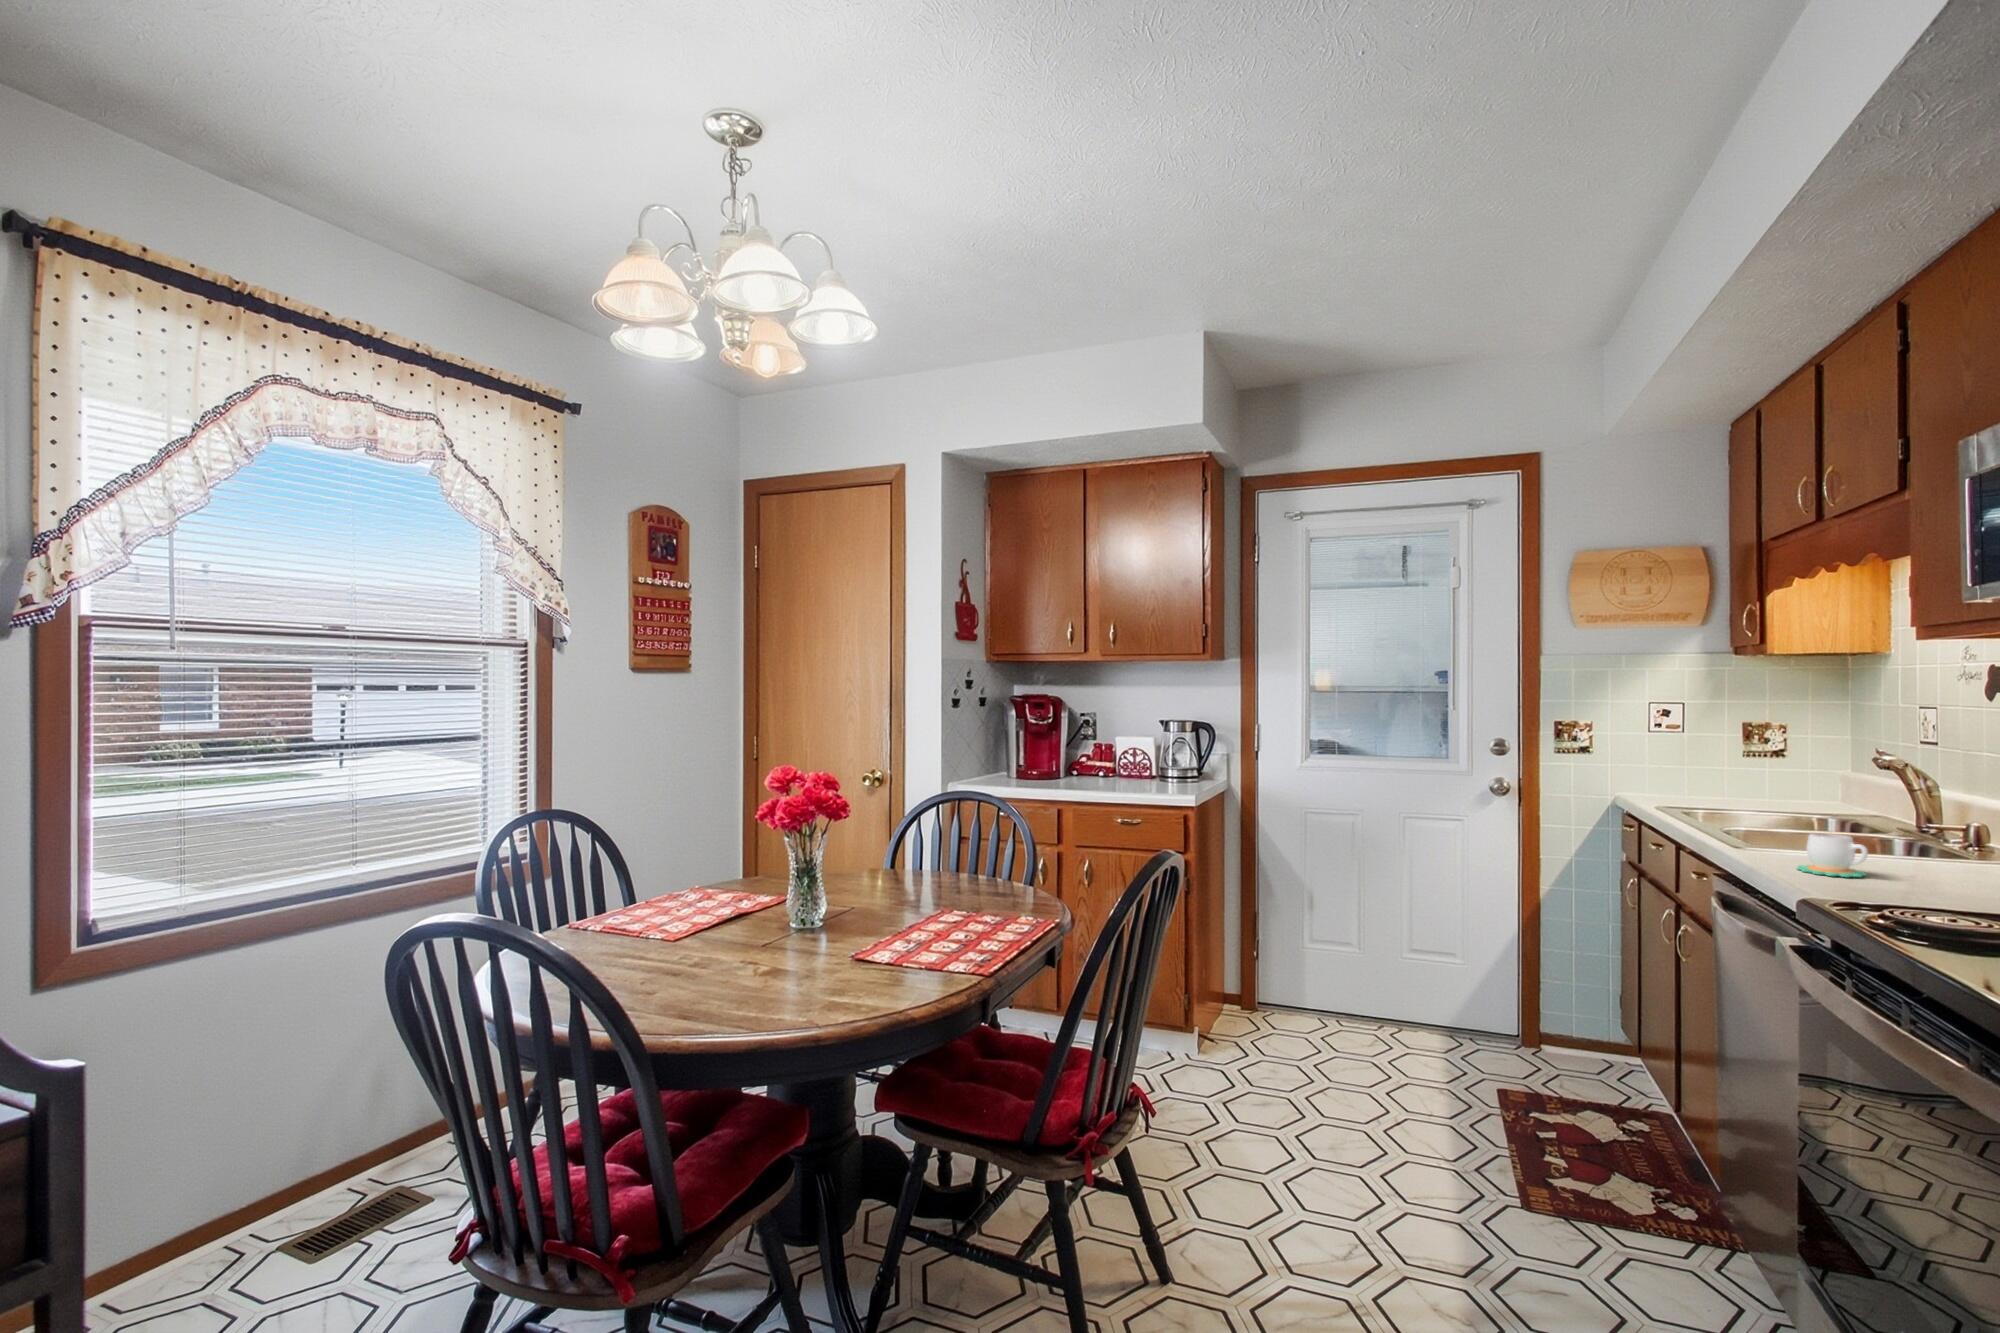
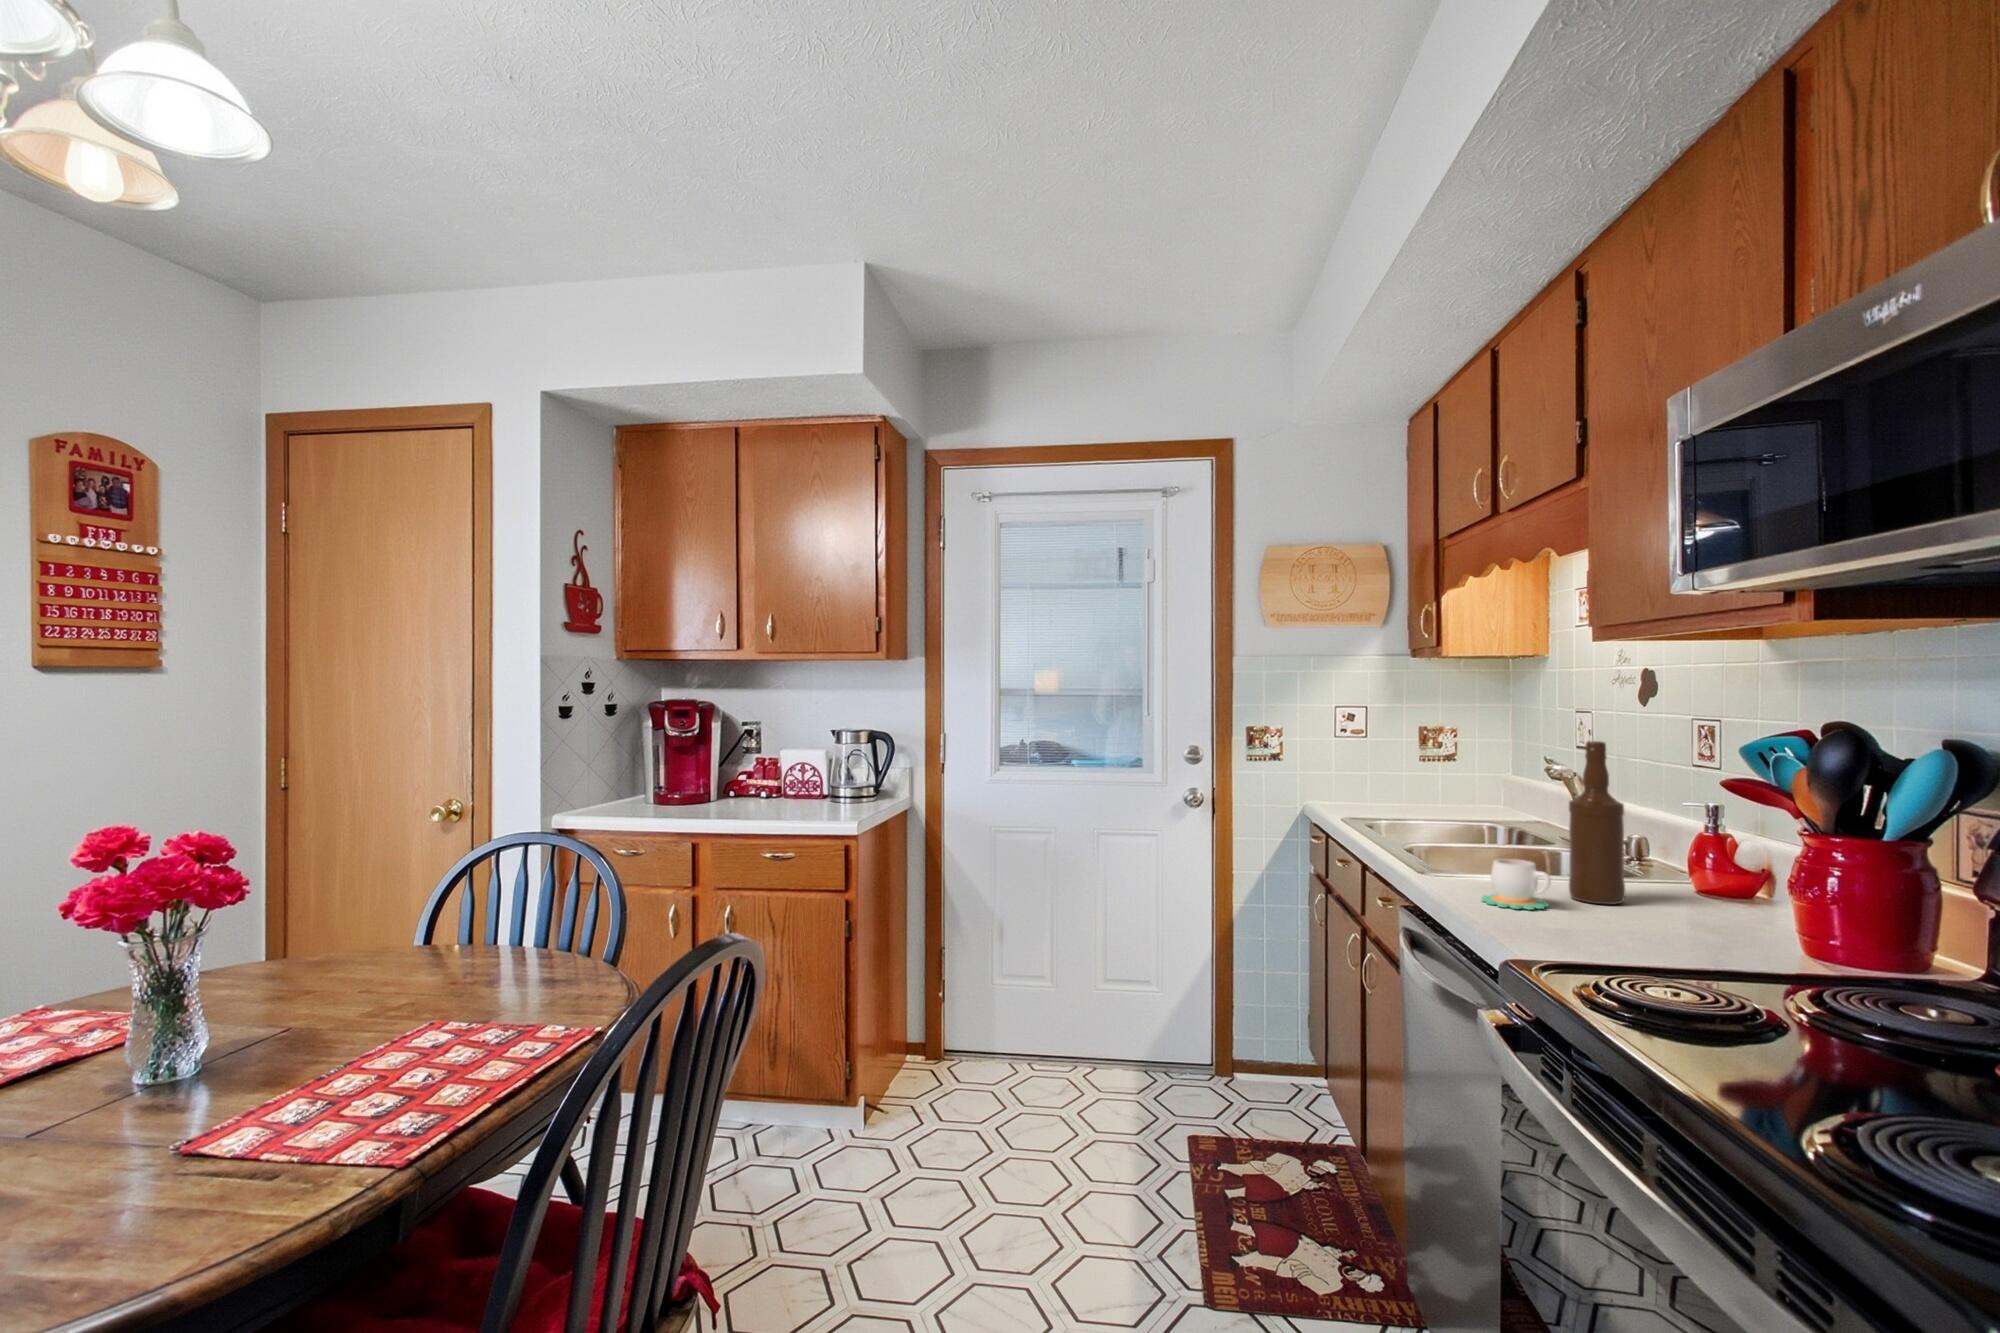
bottle: none [1890,729,1952,878] -> present [1569,741,1625,904]

